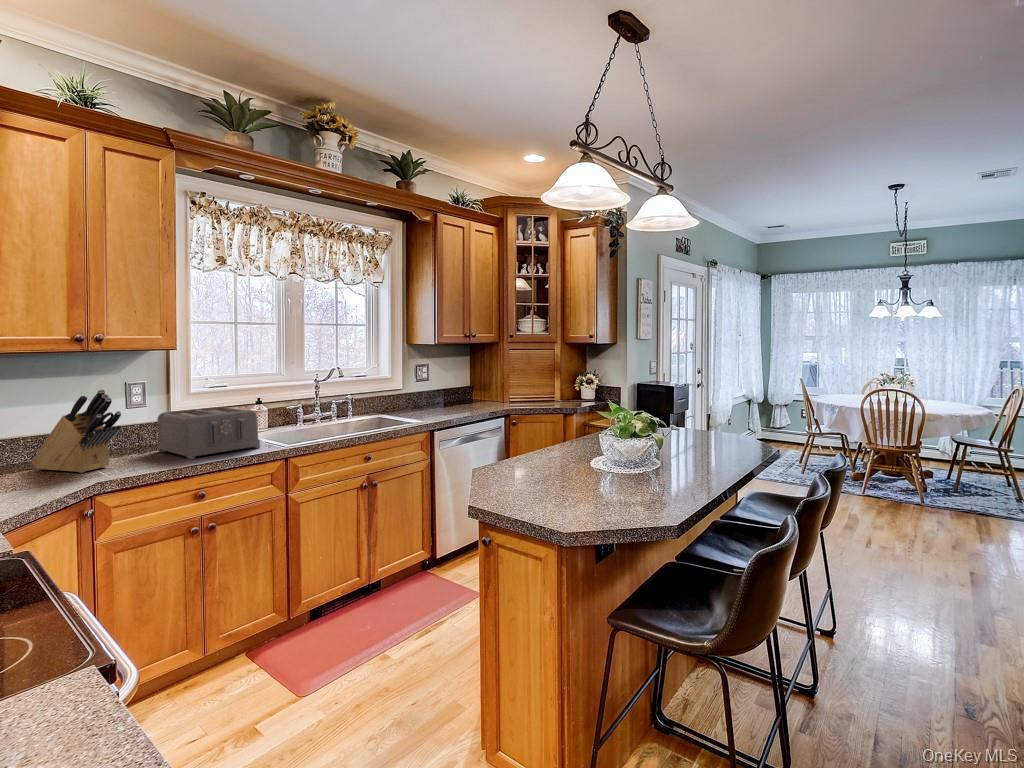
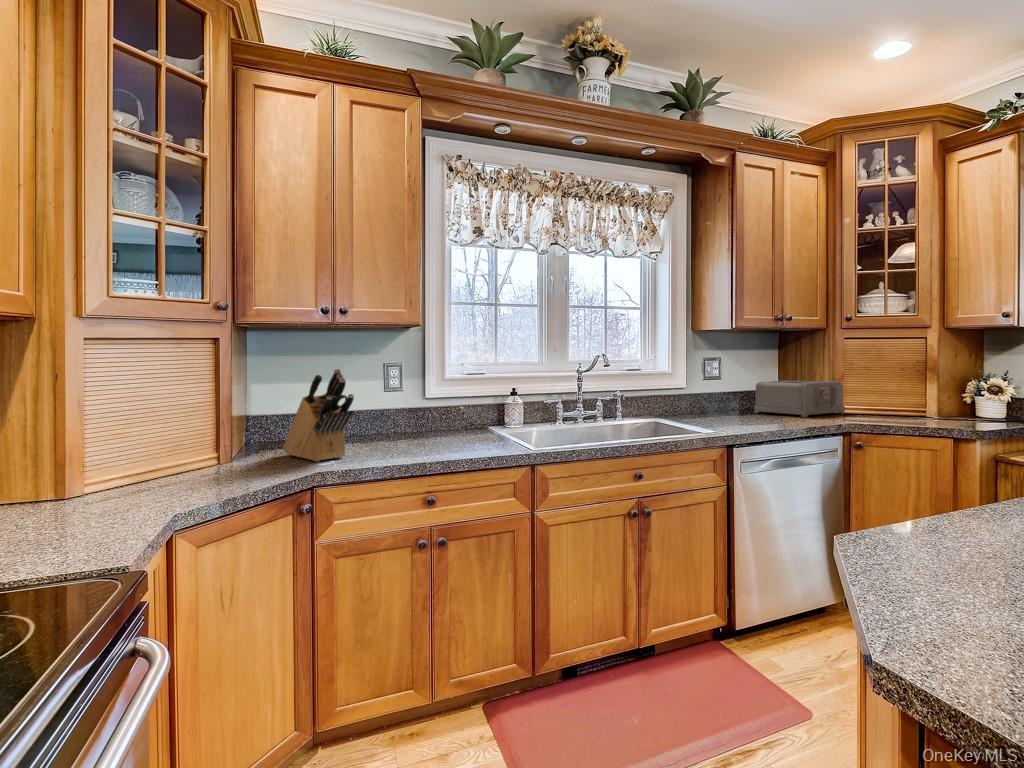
toaster: present [157,407,260,459] -> present [755,380,844,417]

